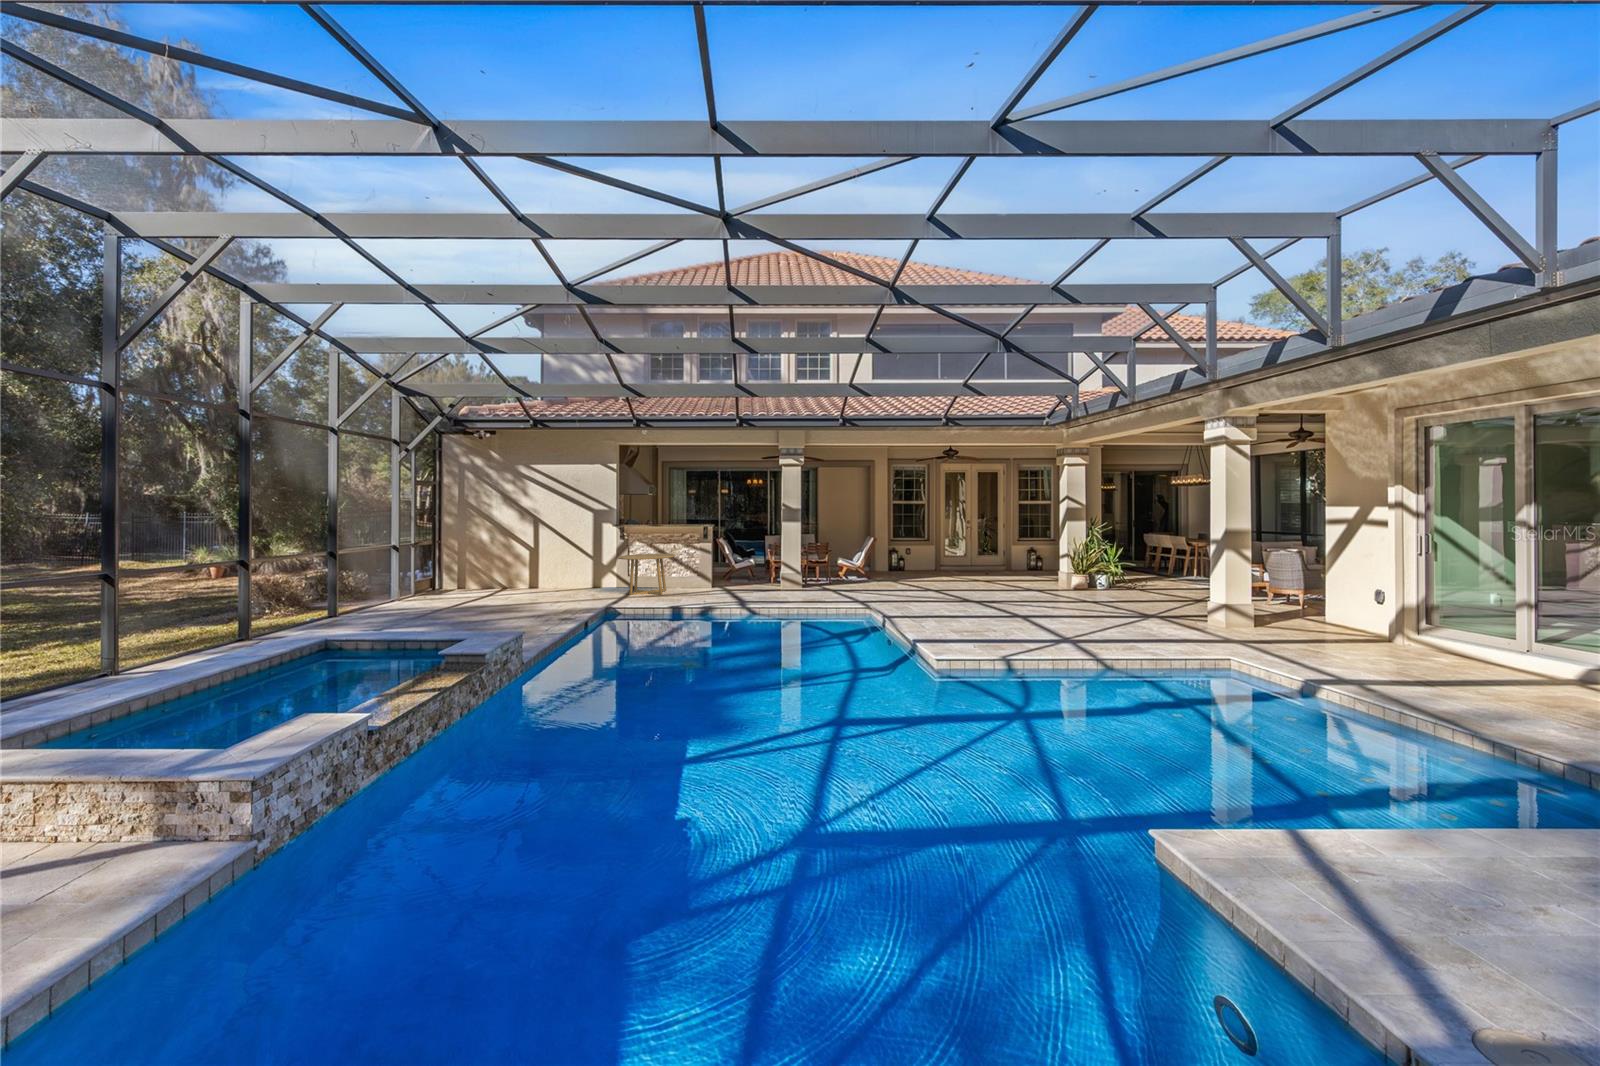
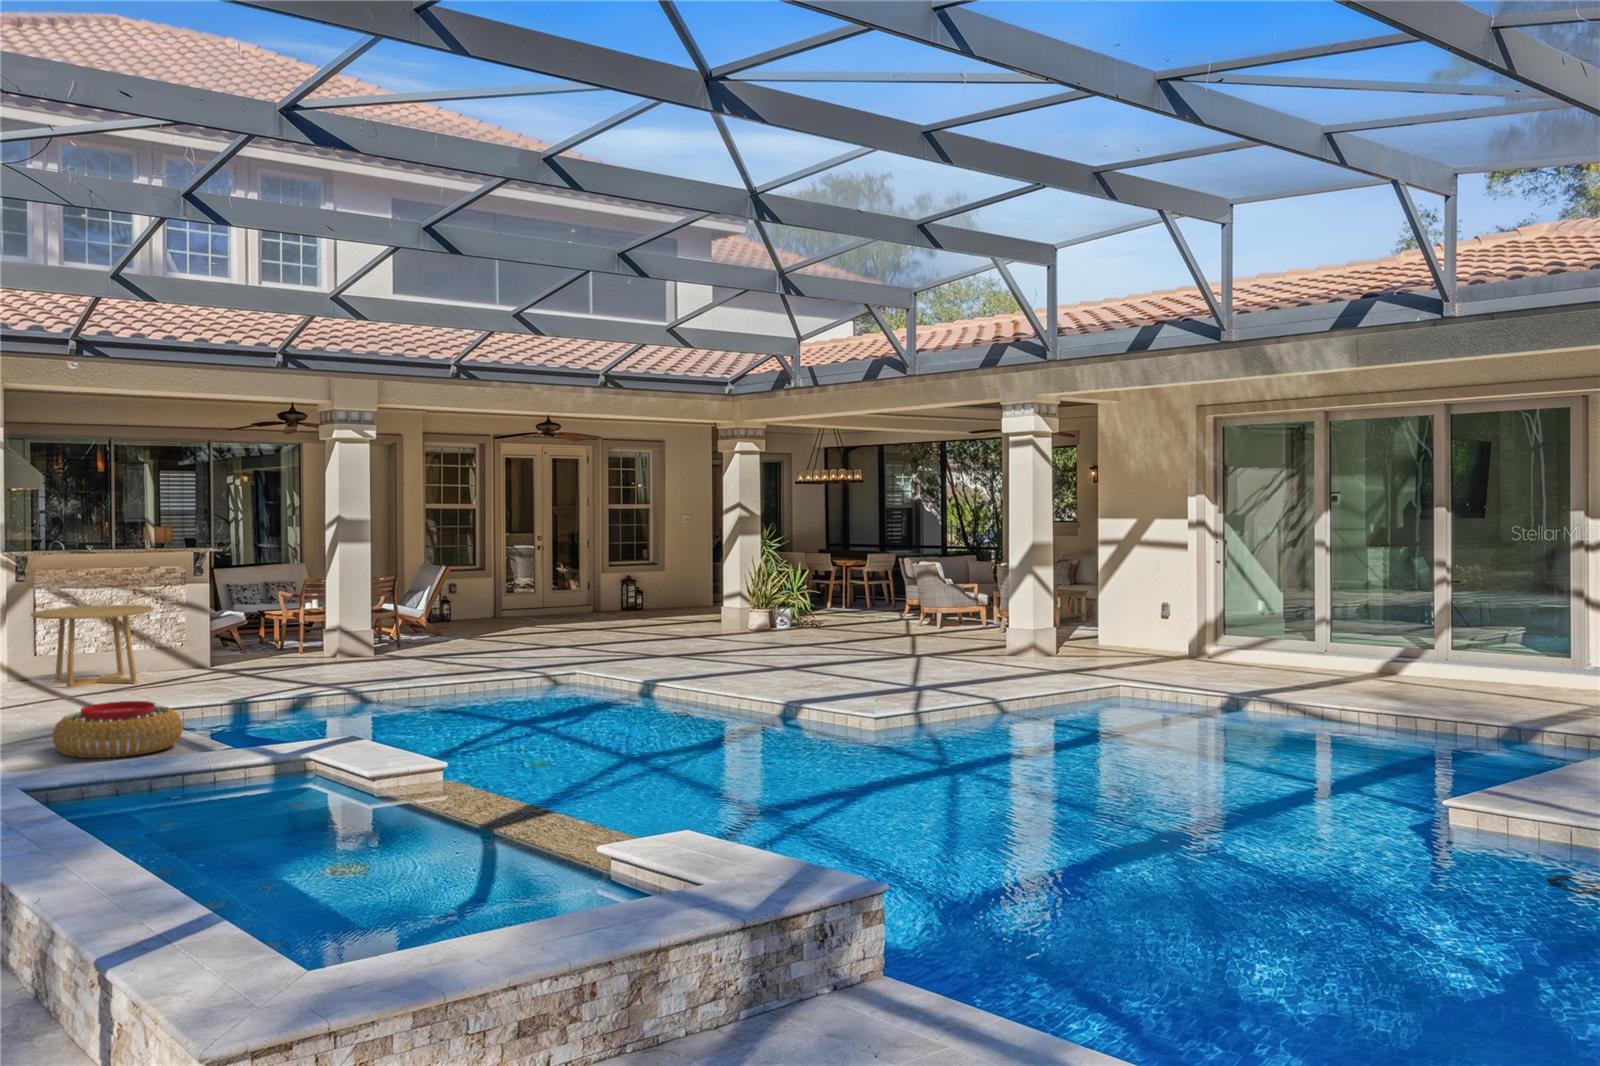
pouf: none [530,600,593,628] -> present [53,701,183,758]

